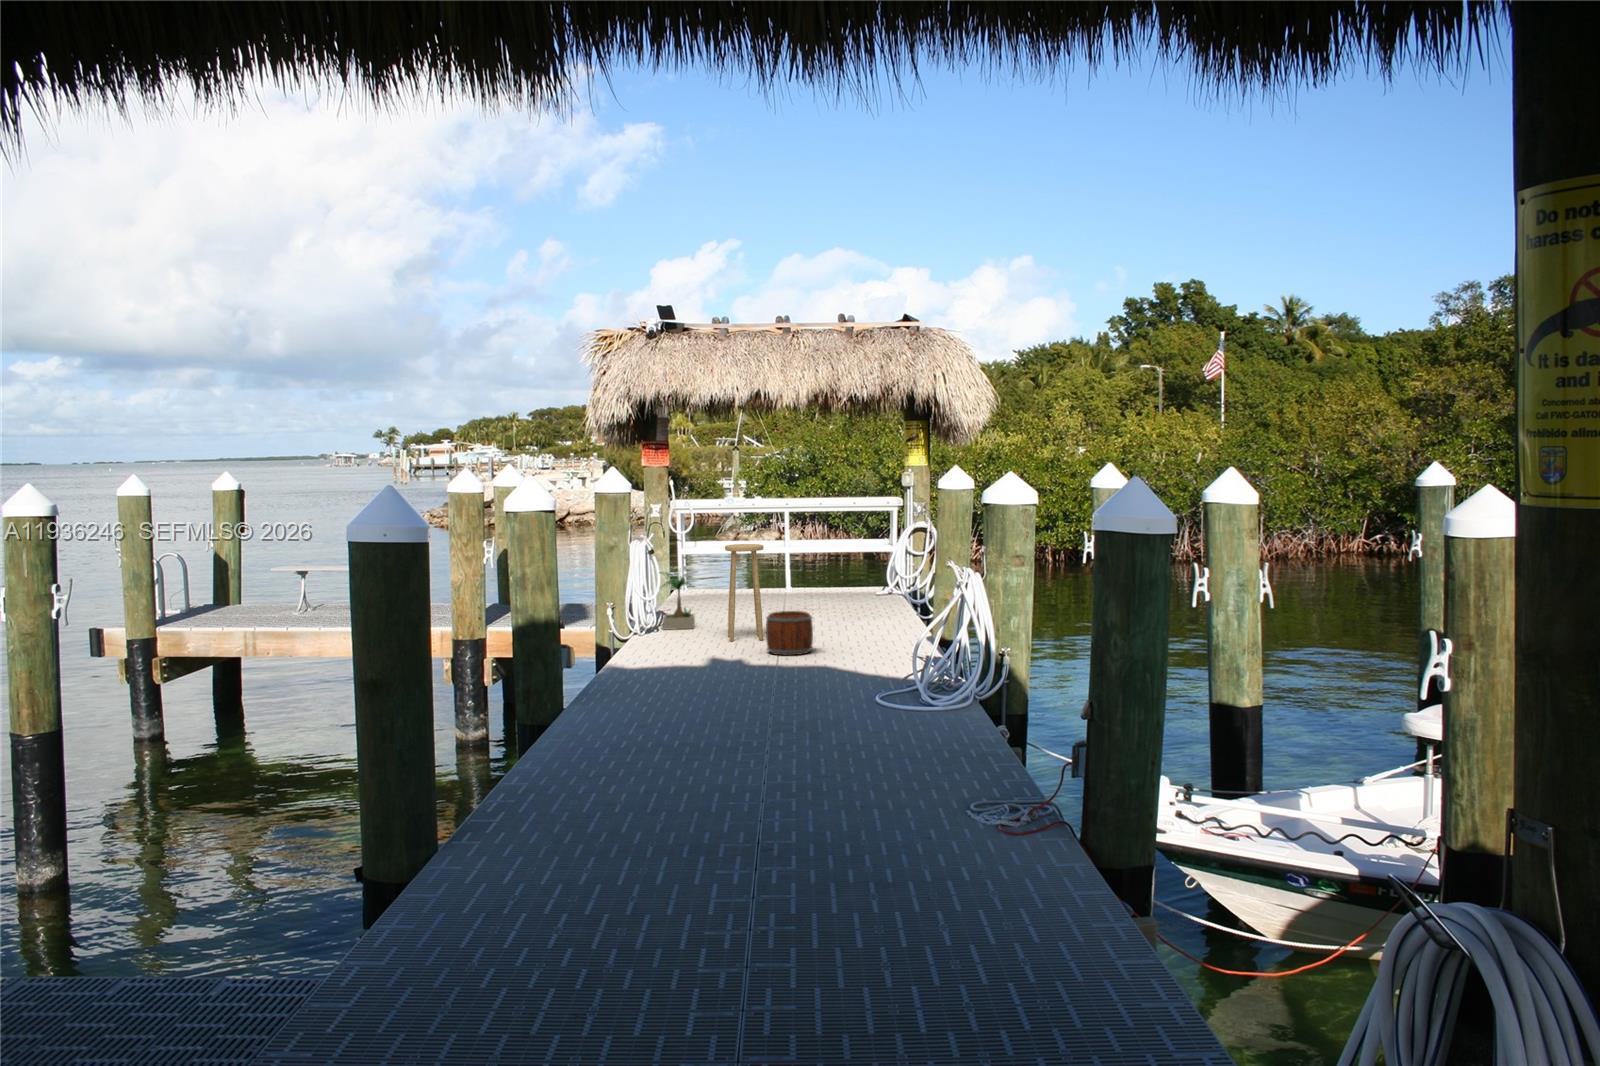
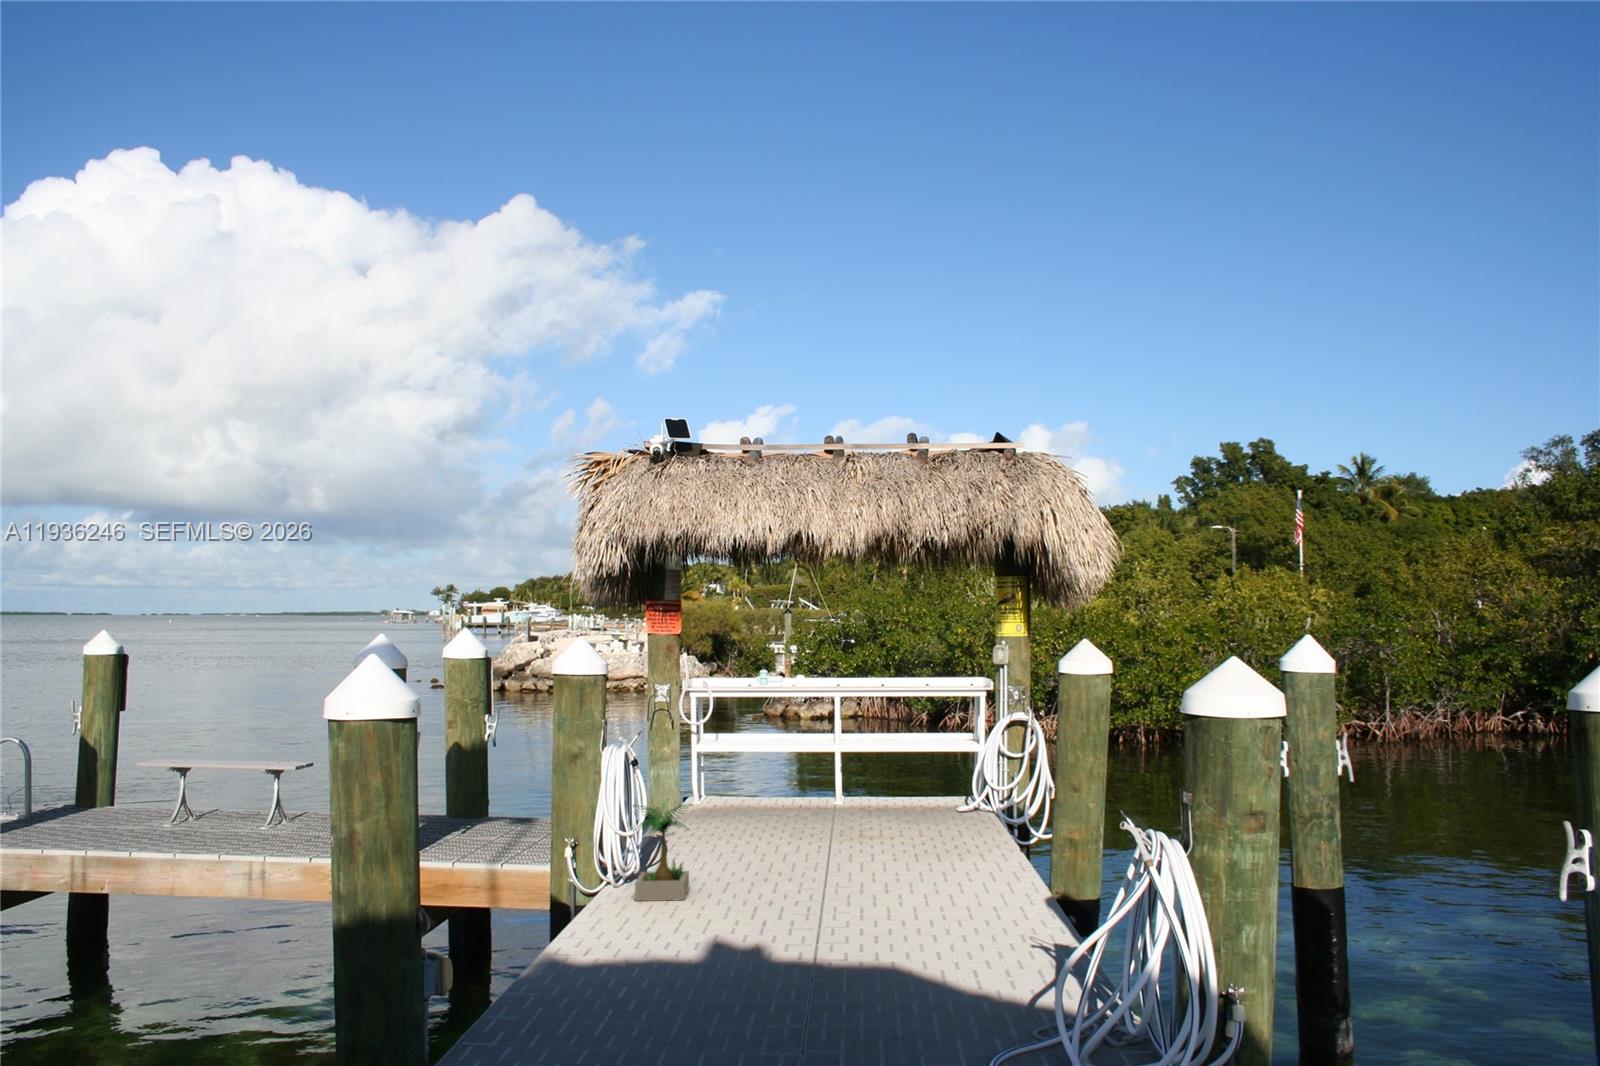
stool: present [725,544,764,641] -> none [730,767,795,938]
bucket: present [766,611,813,655] -> none [795,897,880,988]

